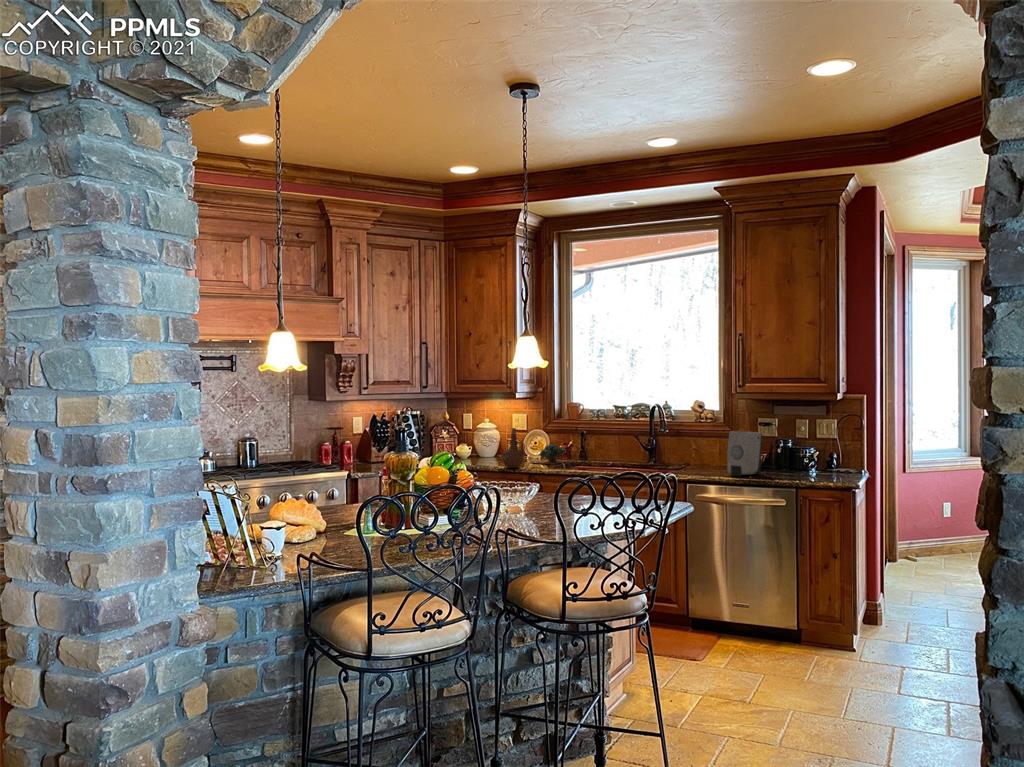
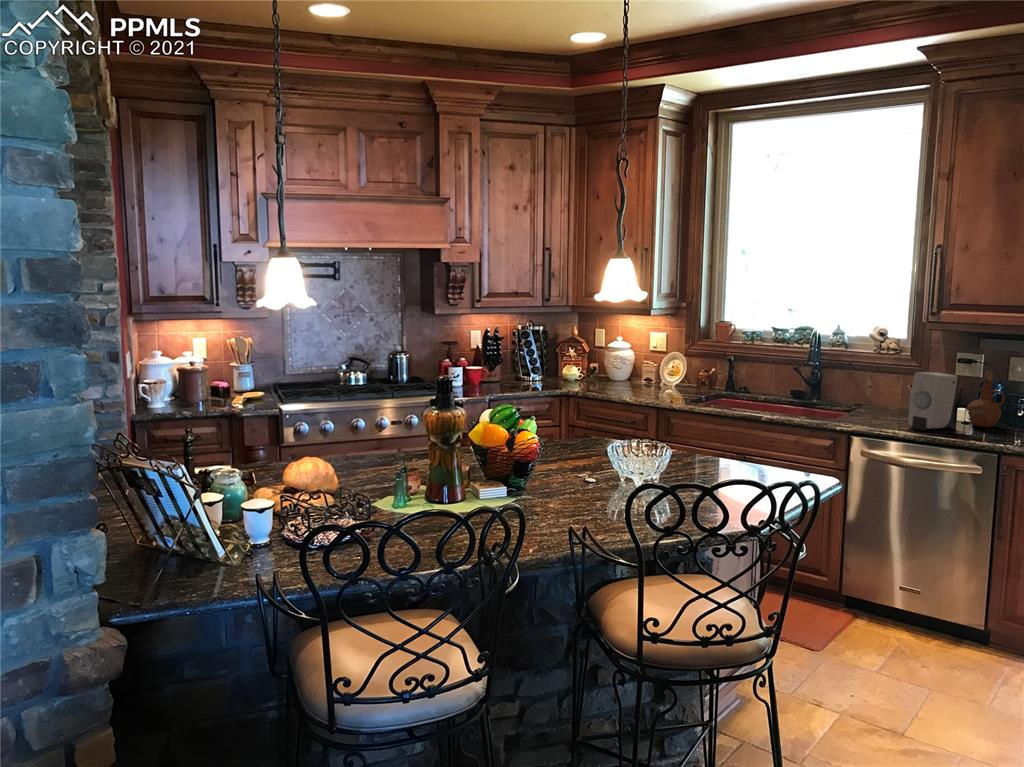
ceramic pitcher: present [502,428,525,468] -> present [966,371,1005,427]
succulent plant: present [533,444,568,464] -> none [666,370,715,396]

